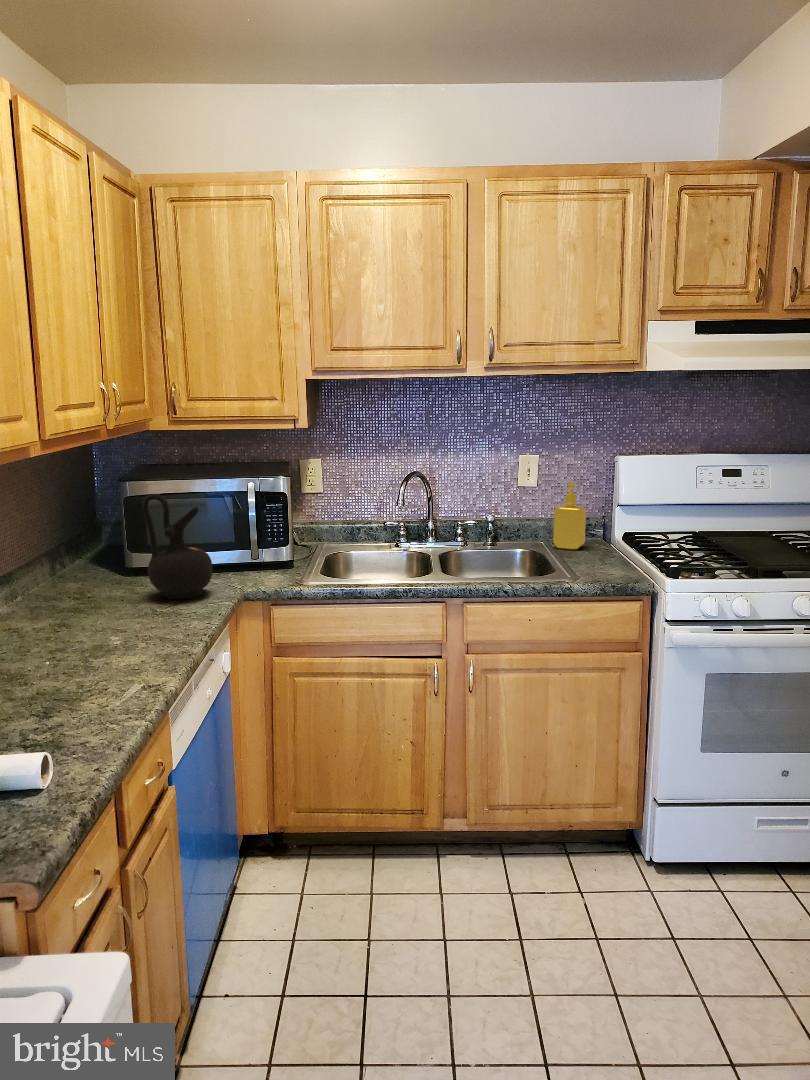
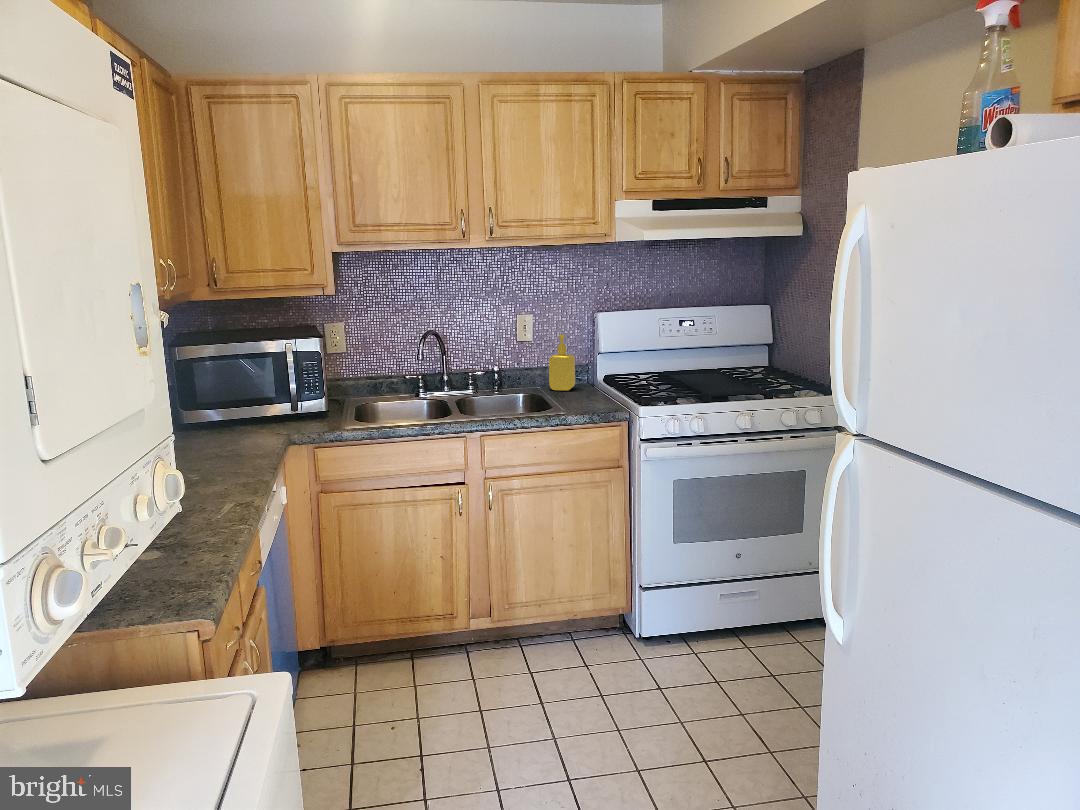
ceramic jug: present [142,494,212,599] -> none [198,355,262,446]

